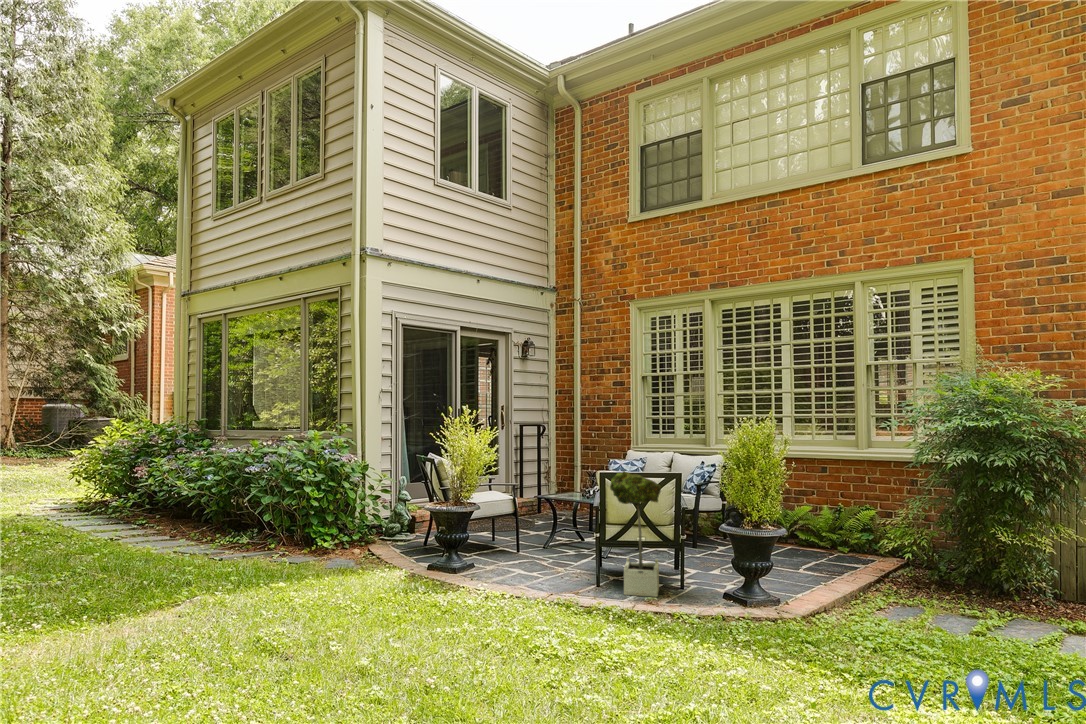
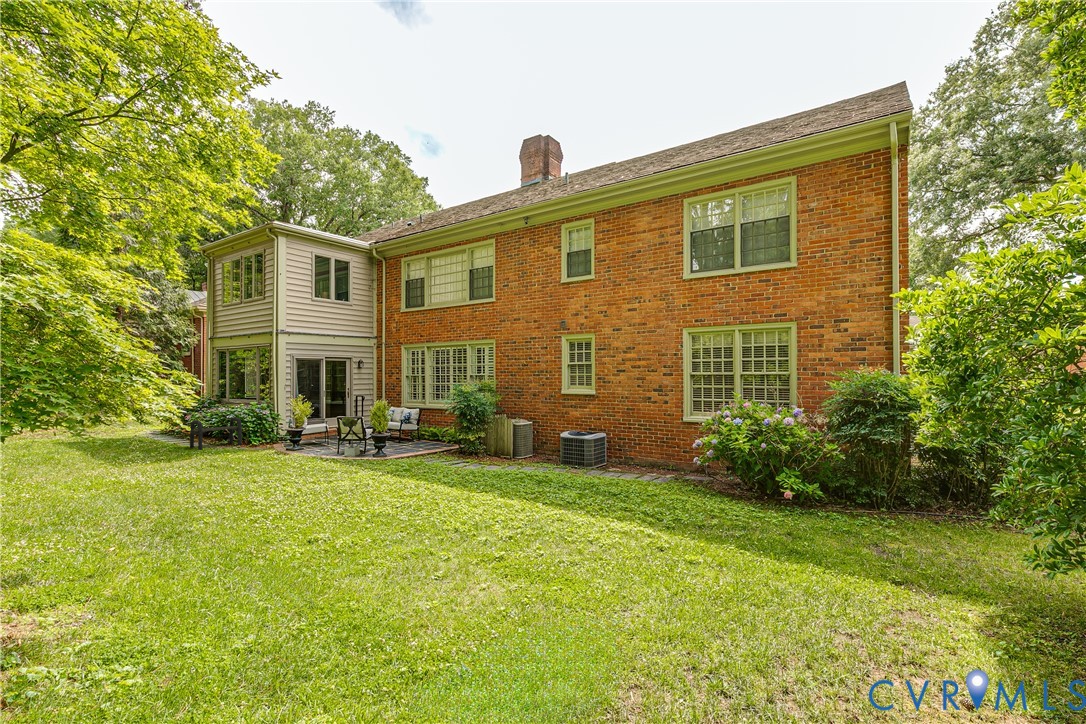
bench: none [160,472,287,561] -> present [190,417,242,450]

